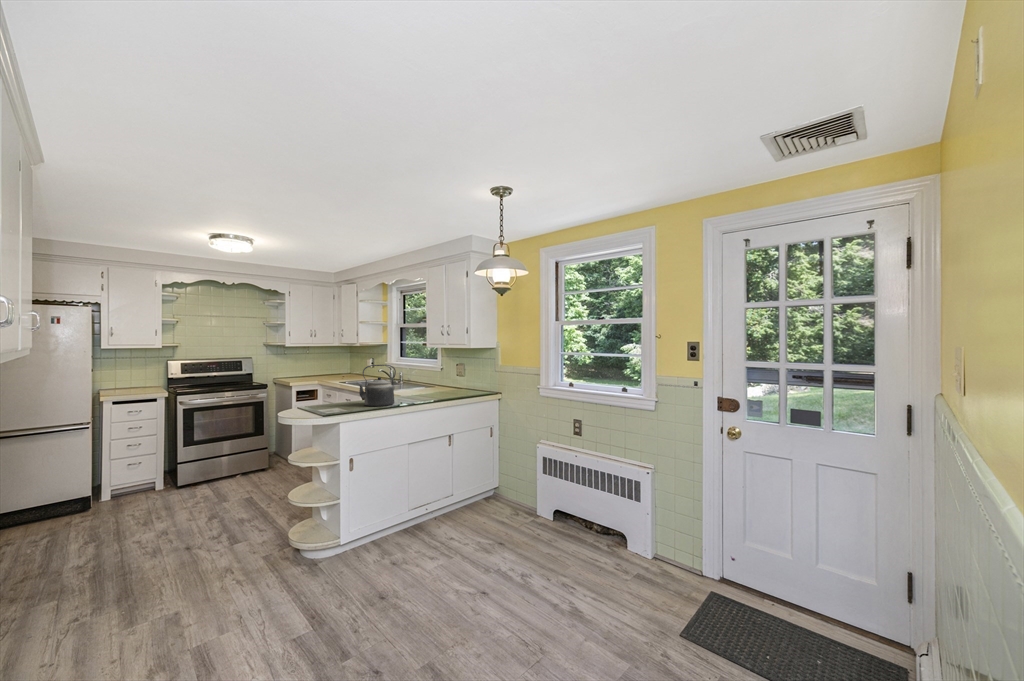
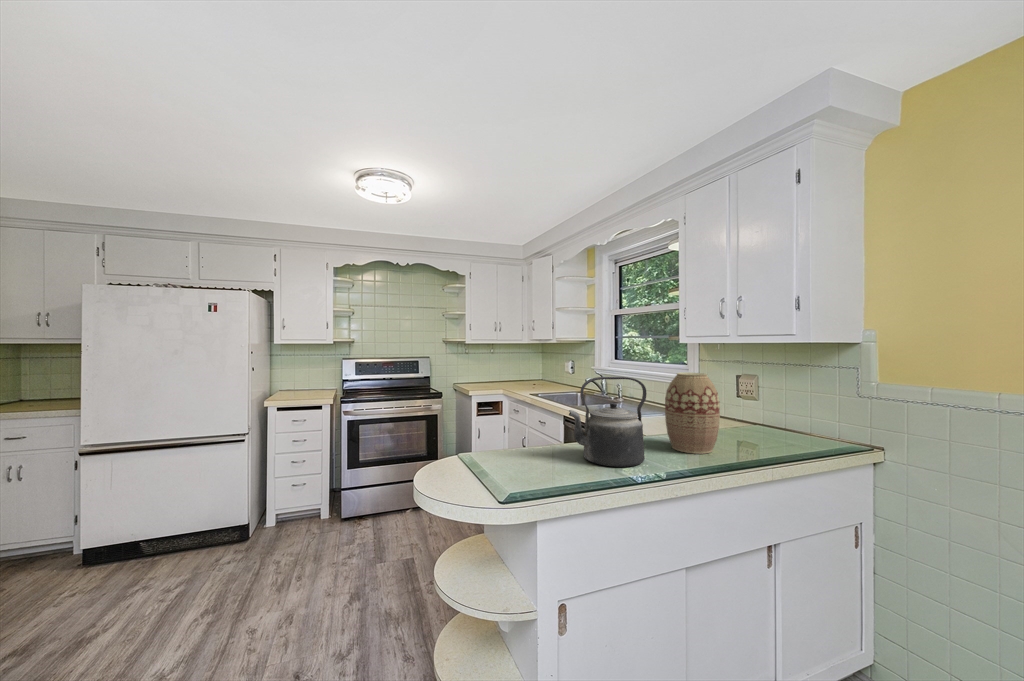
vase: none [409,362,434,401] -> present [665,373,720,454]

